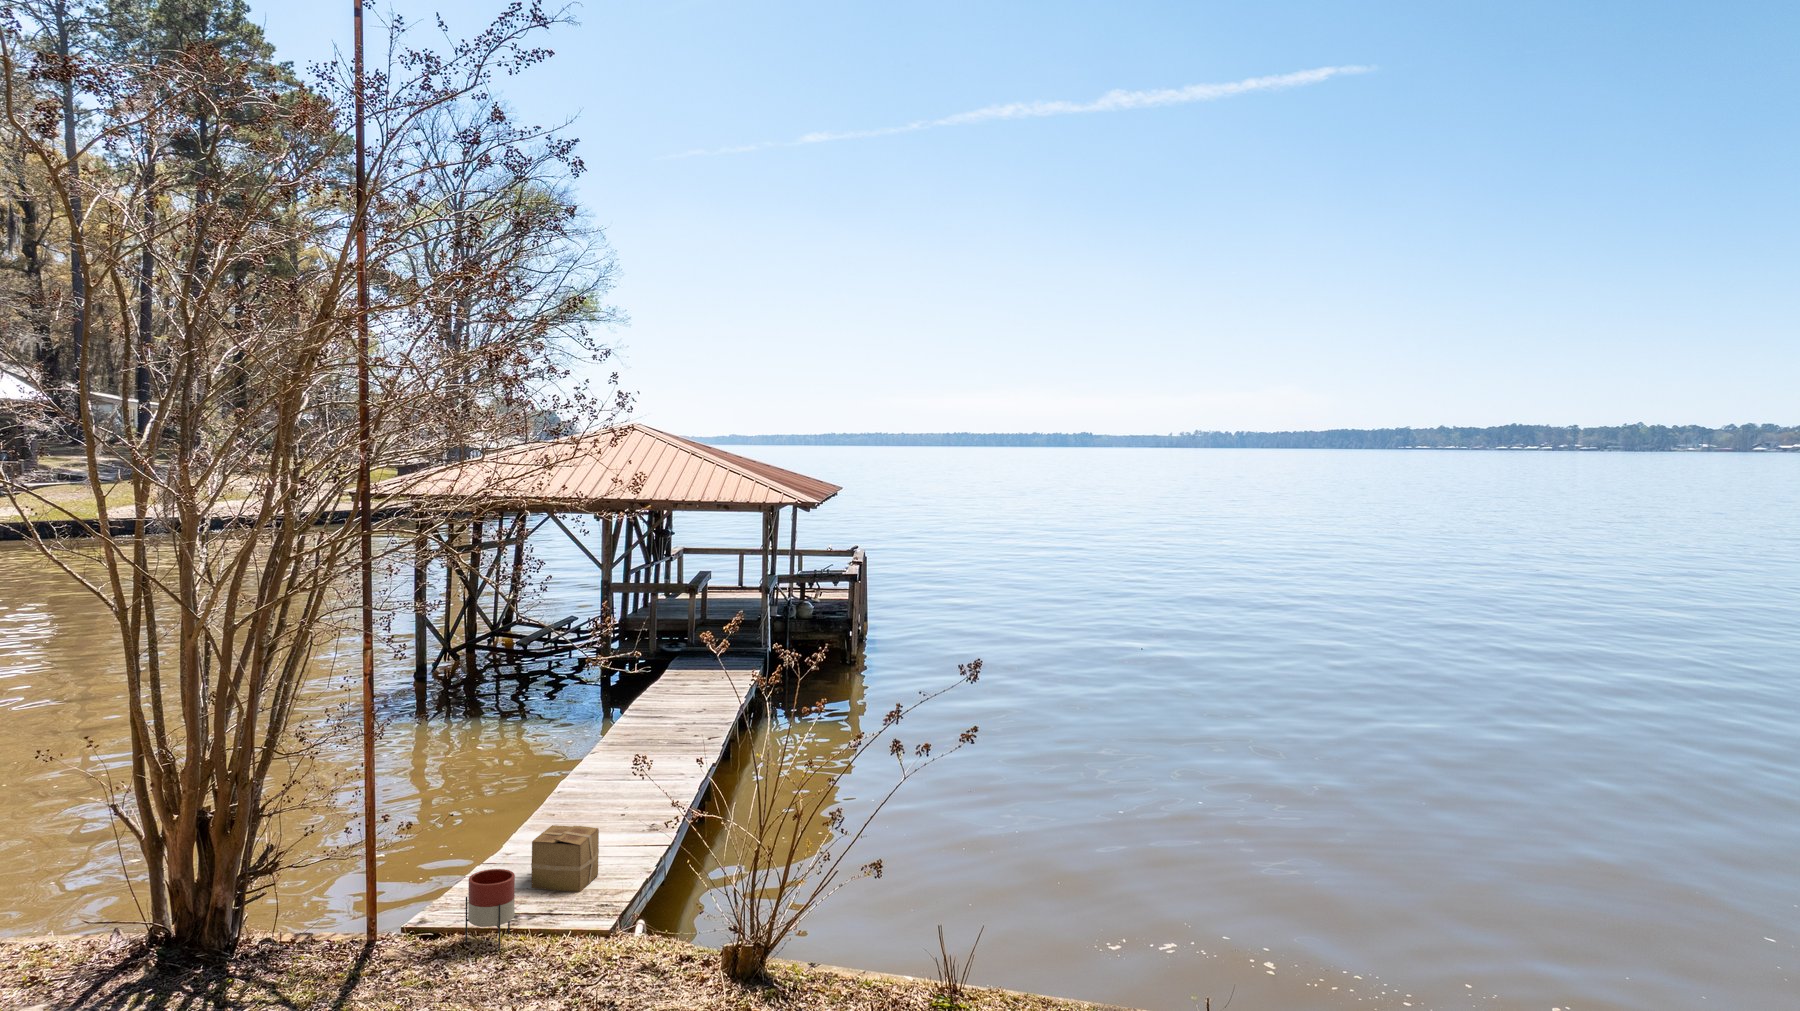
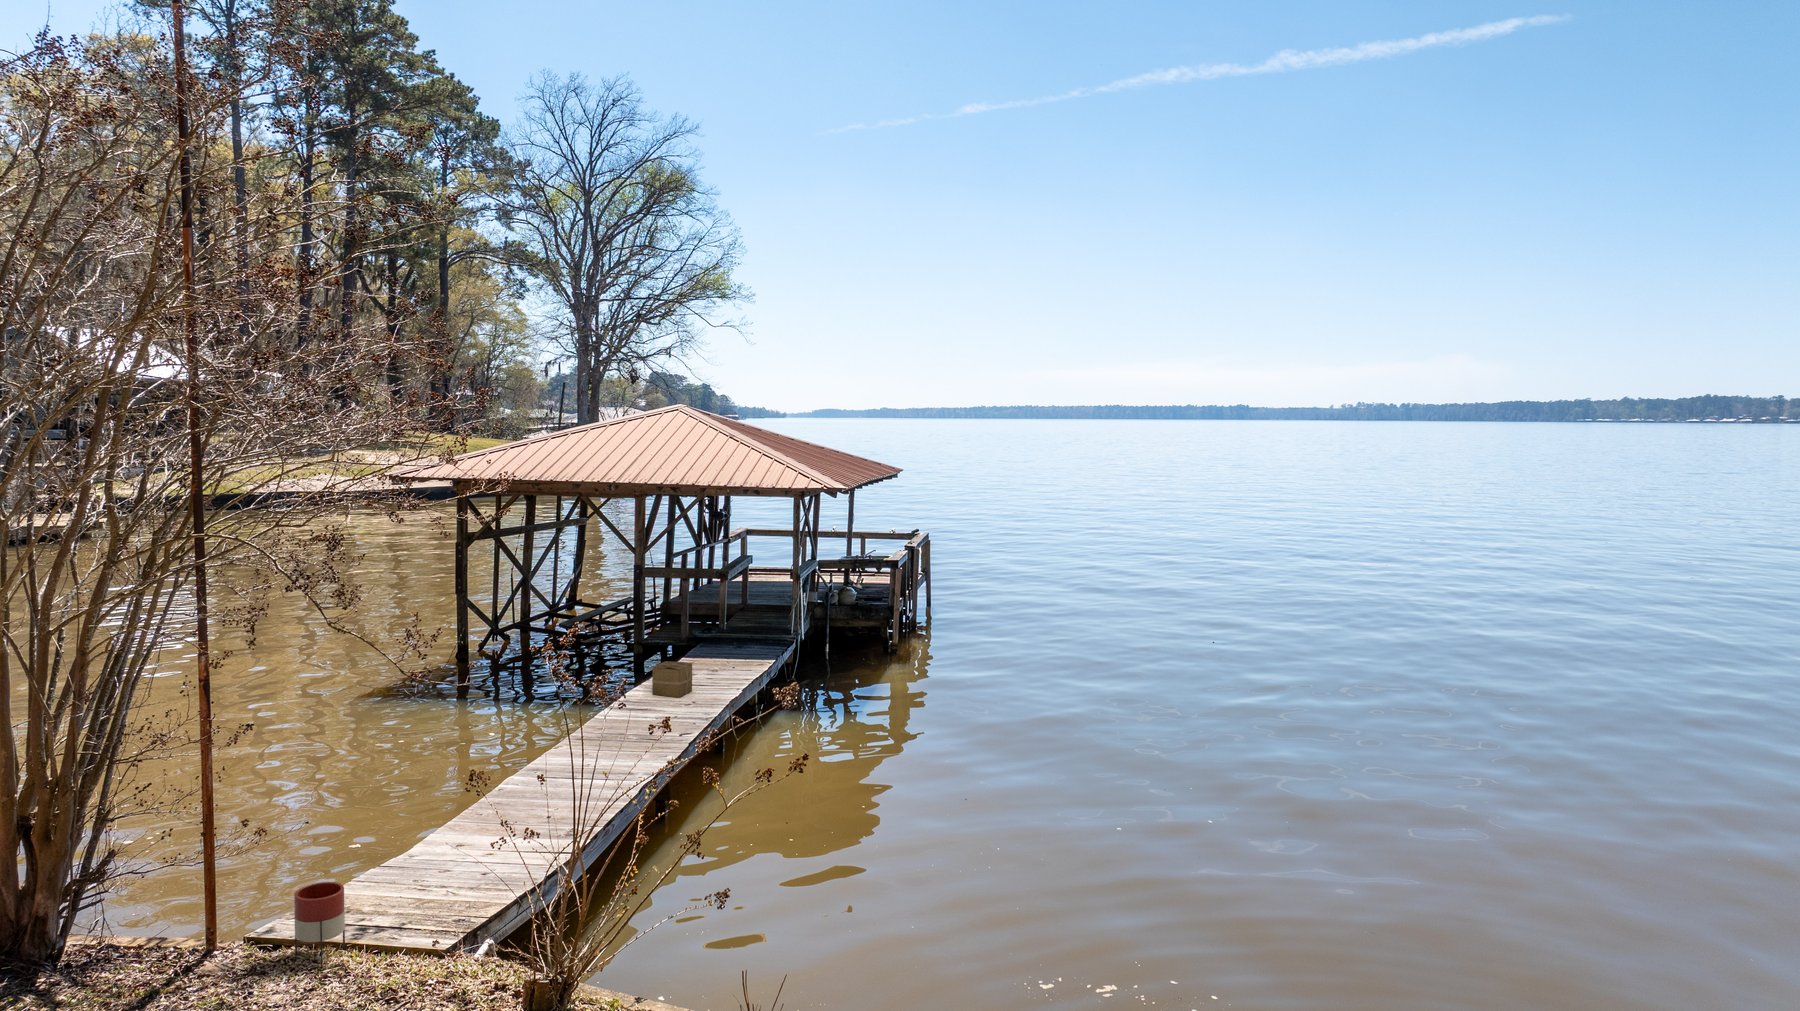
cardboard box: present [531,825,599,892] -> present [652,661,692,697]

